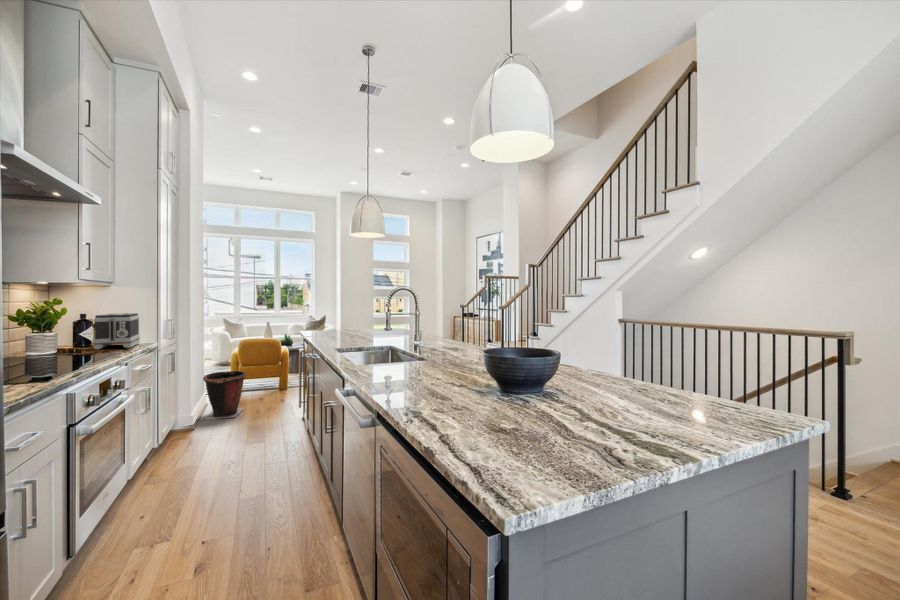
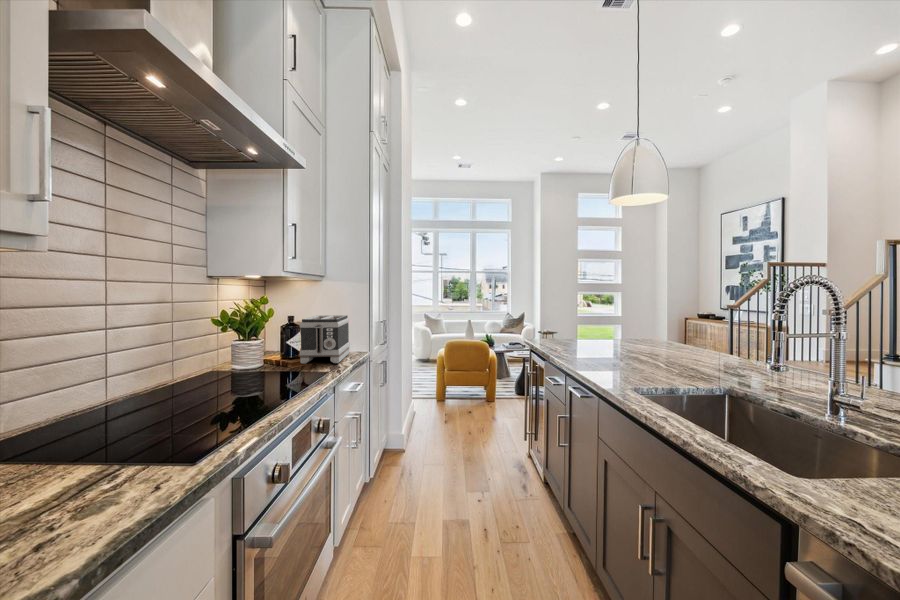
waste bin: present [203,371,246,419] -> none [412,377,458,440]

